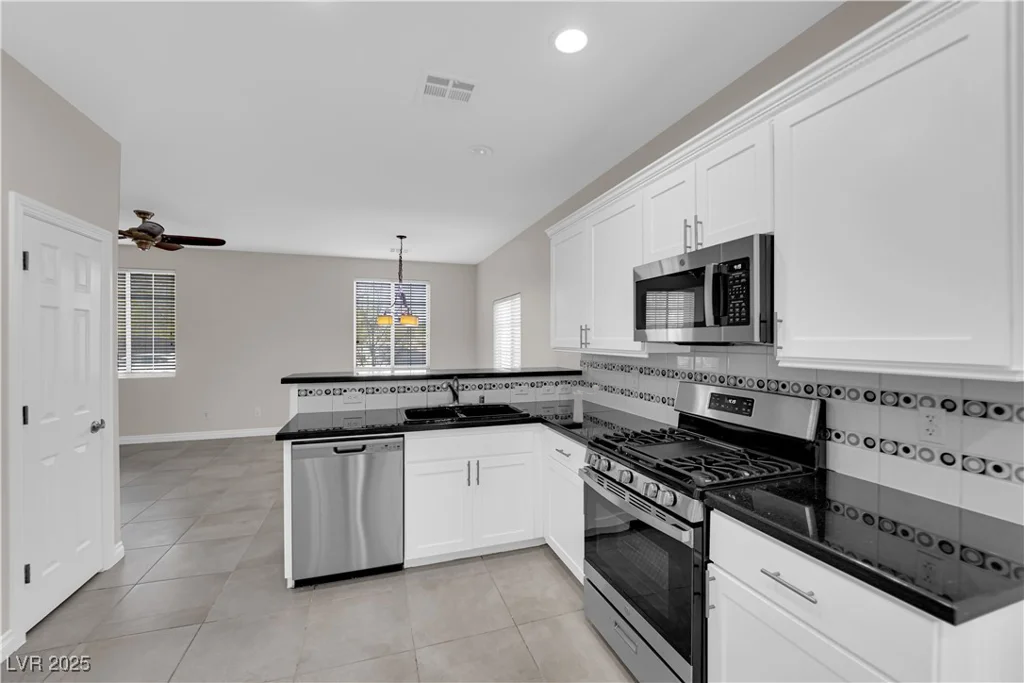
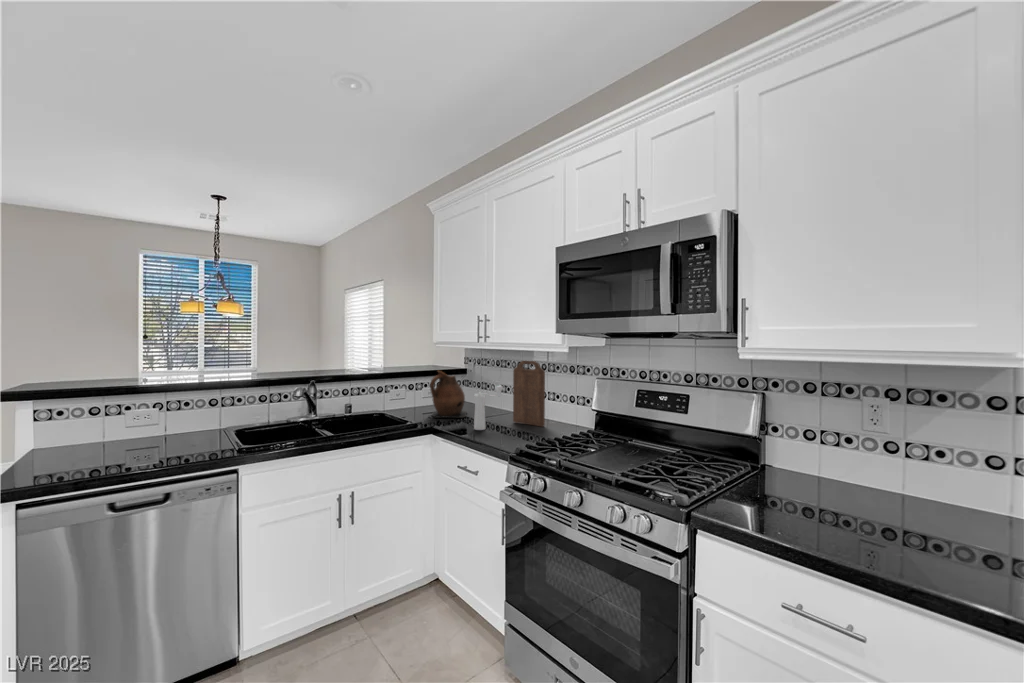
cutting board: none [611,364,637,423] -> present [513,361,545,427]
ceramic pitcher: none [544,371,577,413] -> present [430,371,467,418]

